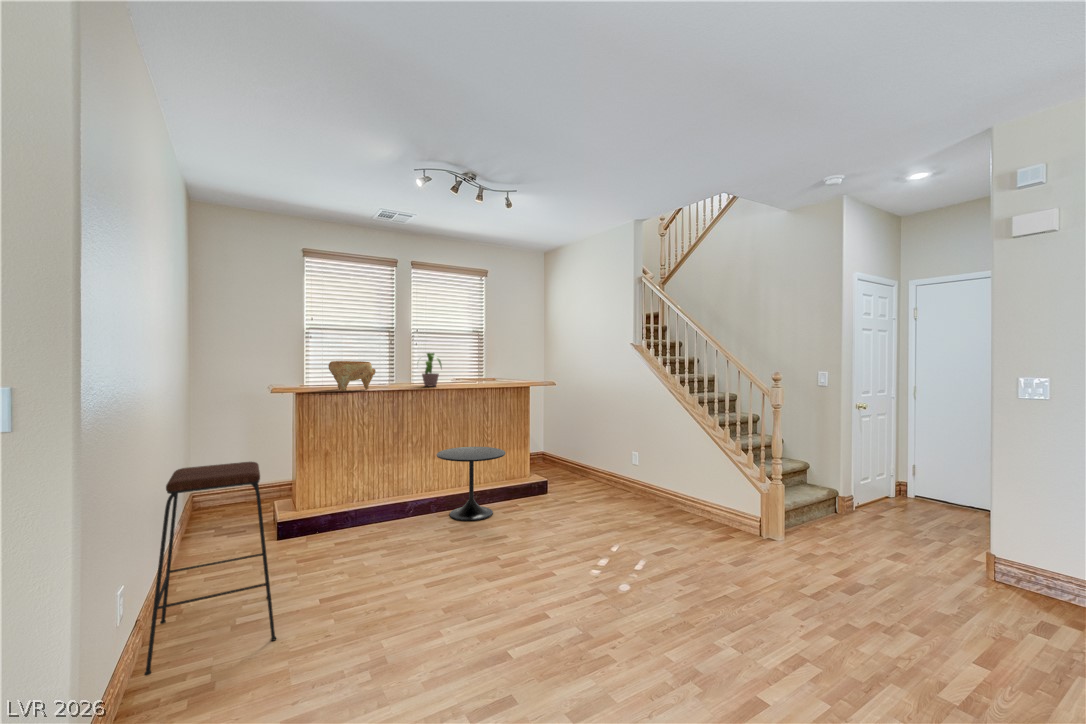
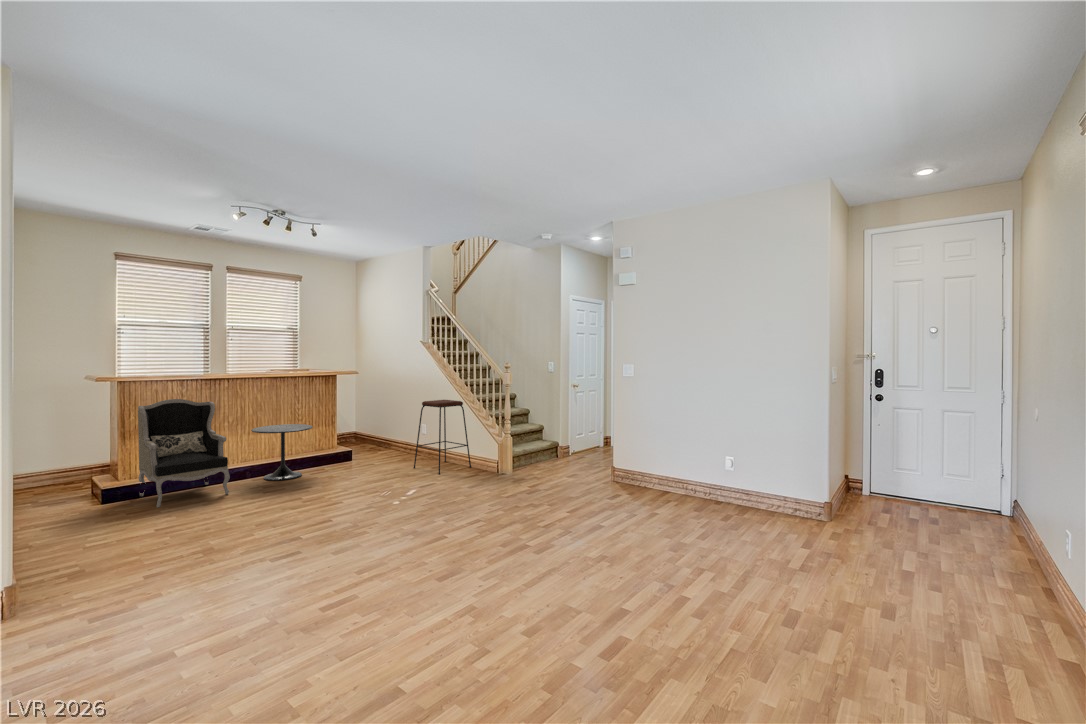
potted plant: present [422,353,442,386] -> none [230,348,259,375]
decorative bowl: present [328,361,376,391] -> none [150,355,195,379]
armchair: none [315,415,411,557] -> present [138,399,230,507]
bar stool: present [144,462,276,675] -> present [413,400,471,474]

